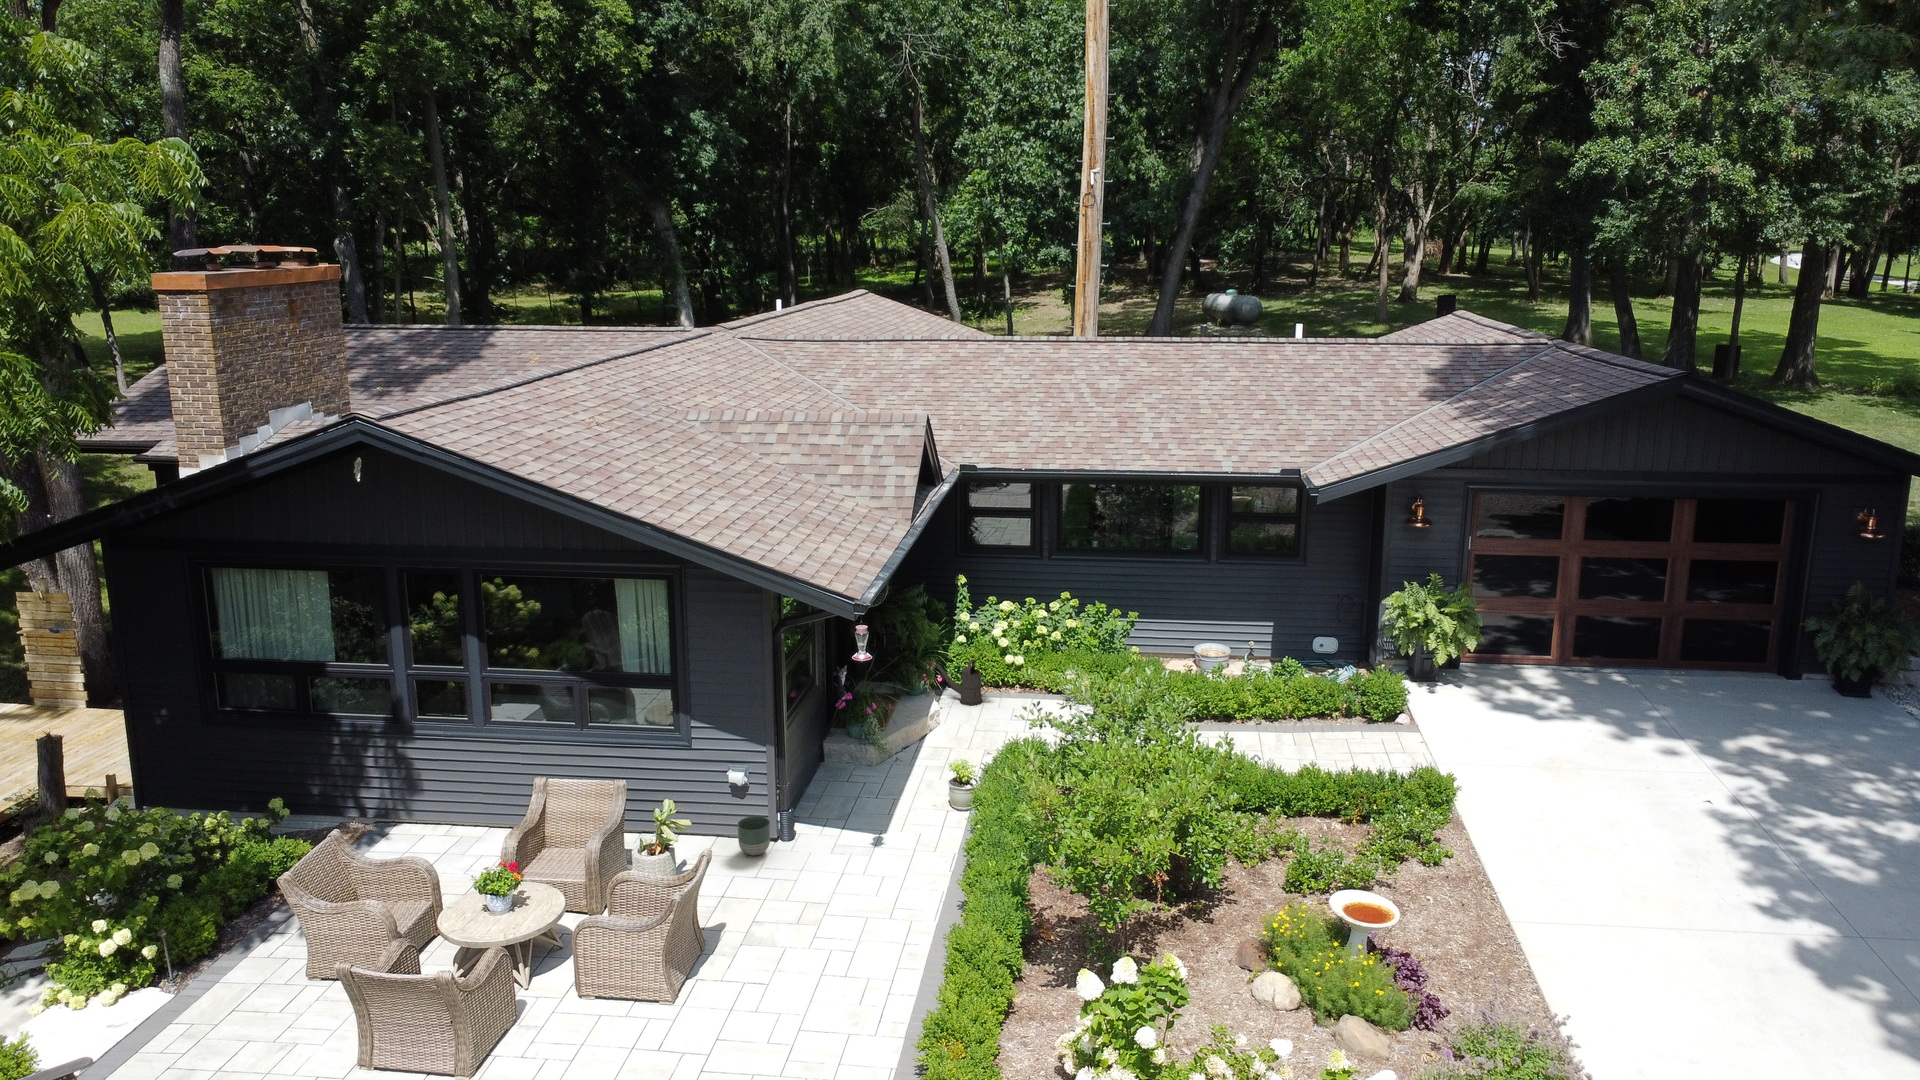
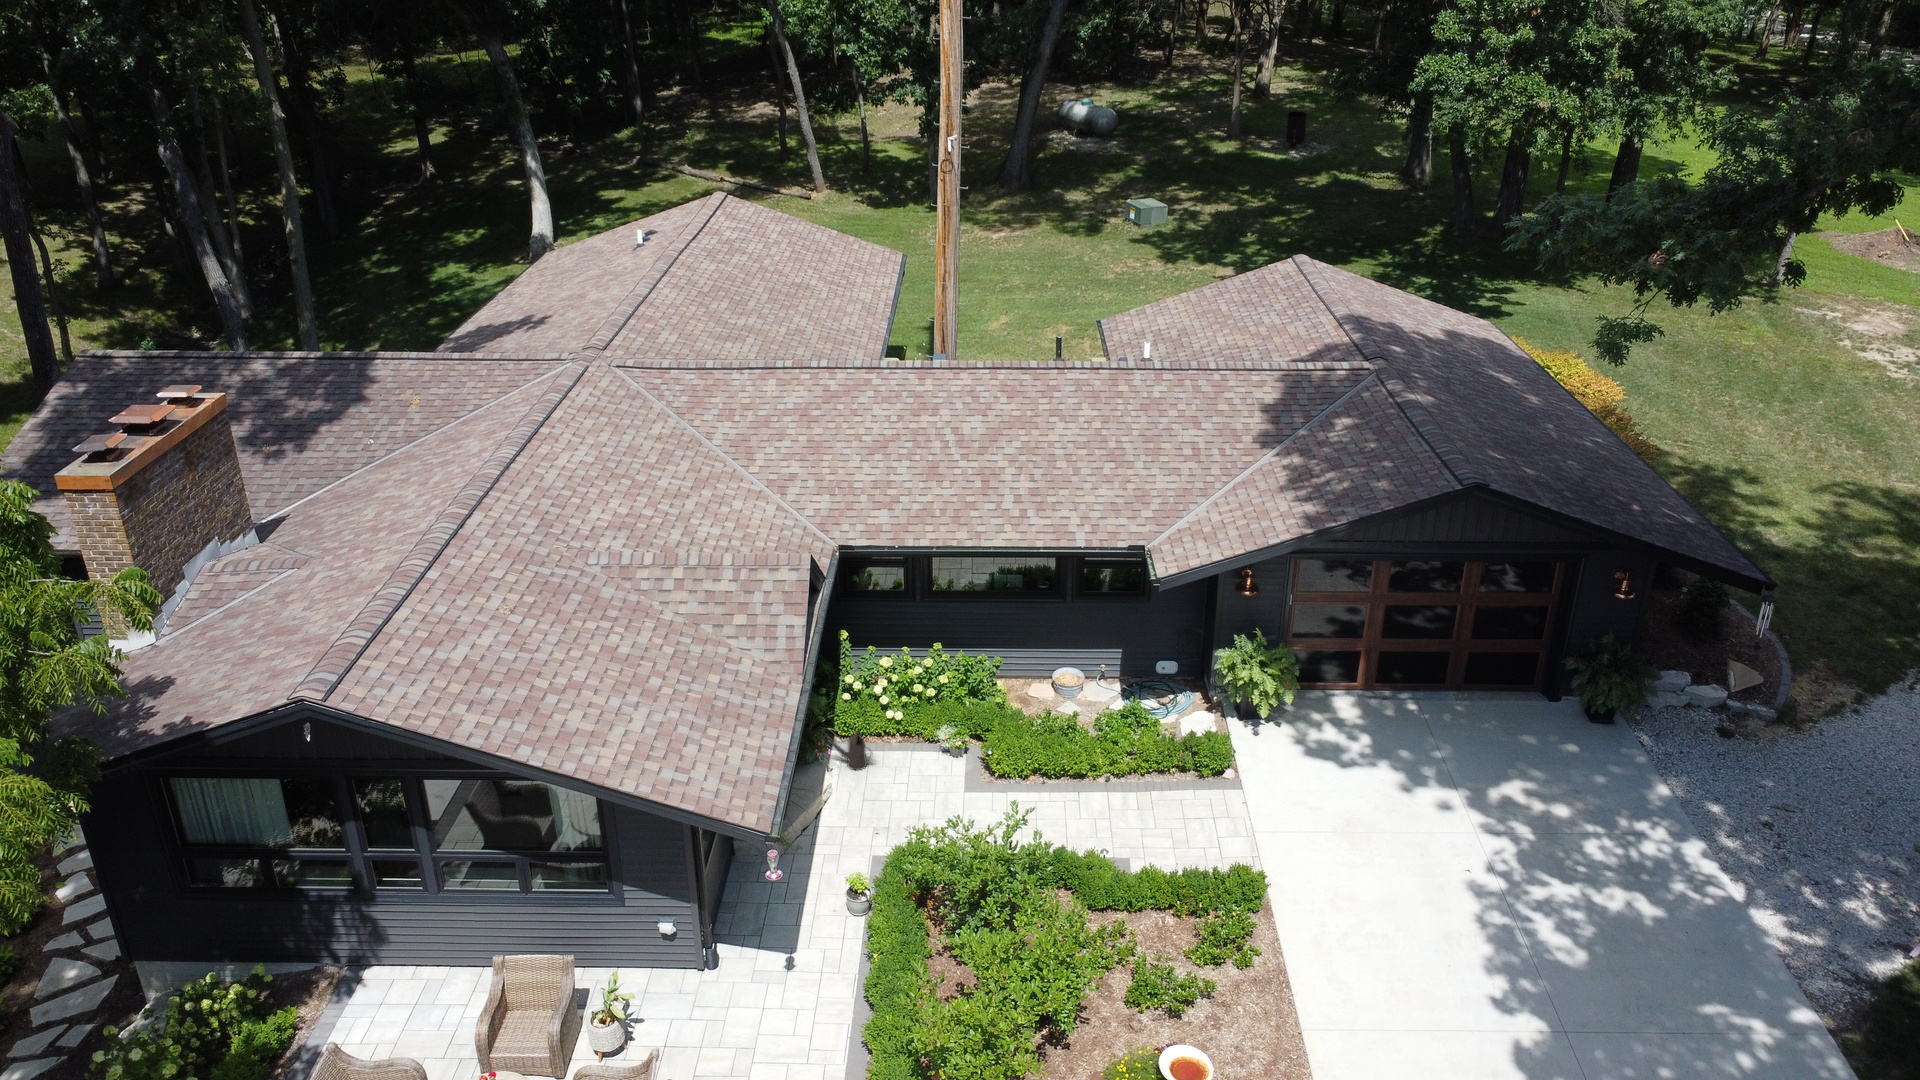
planter: present [738,816,770,855] -> none [672,956,700,991]

